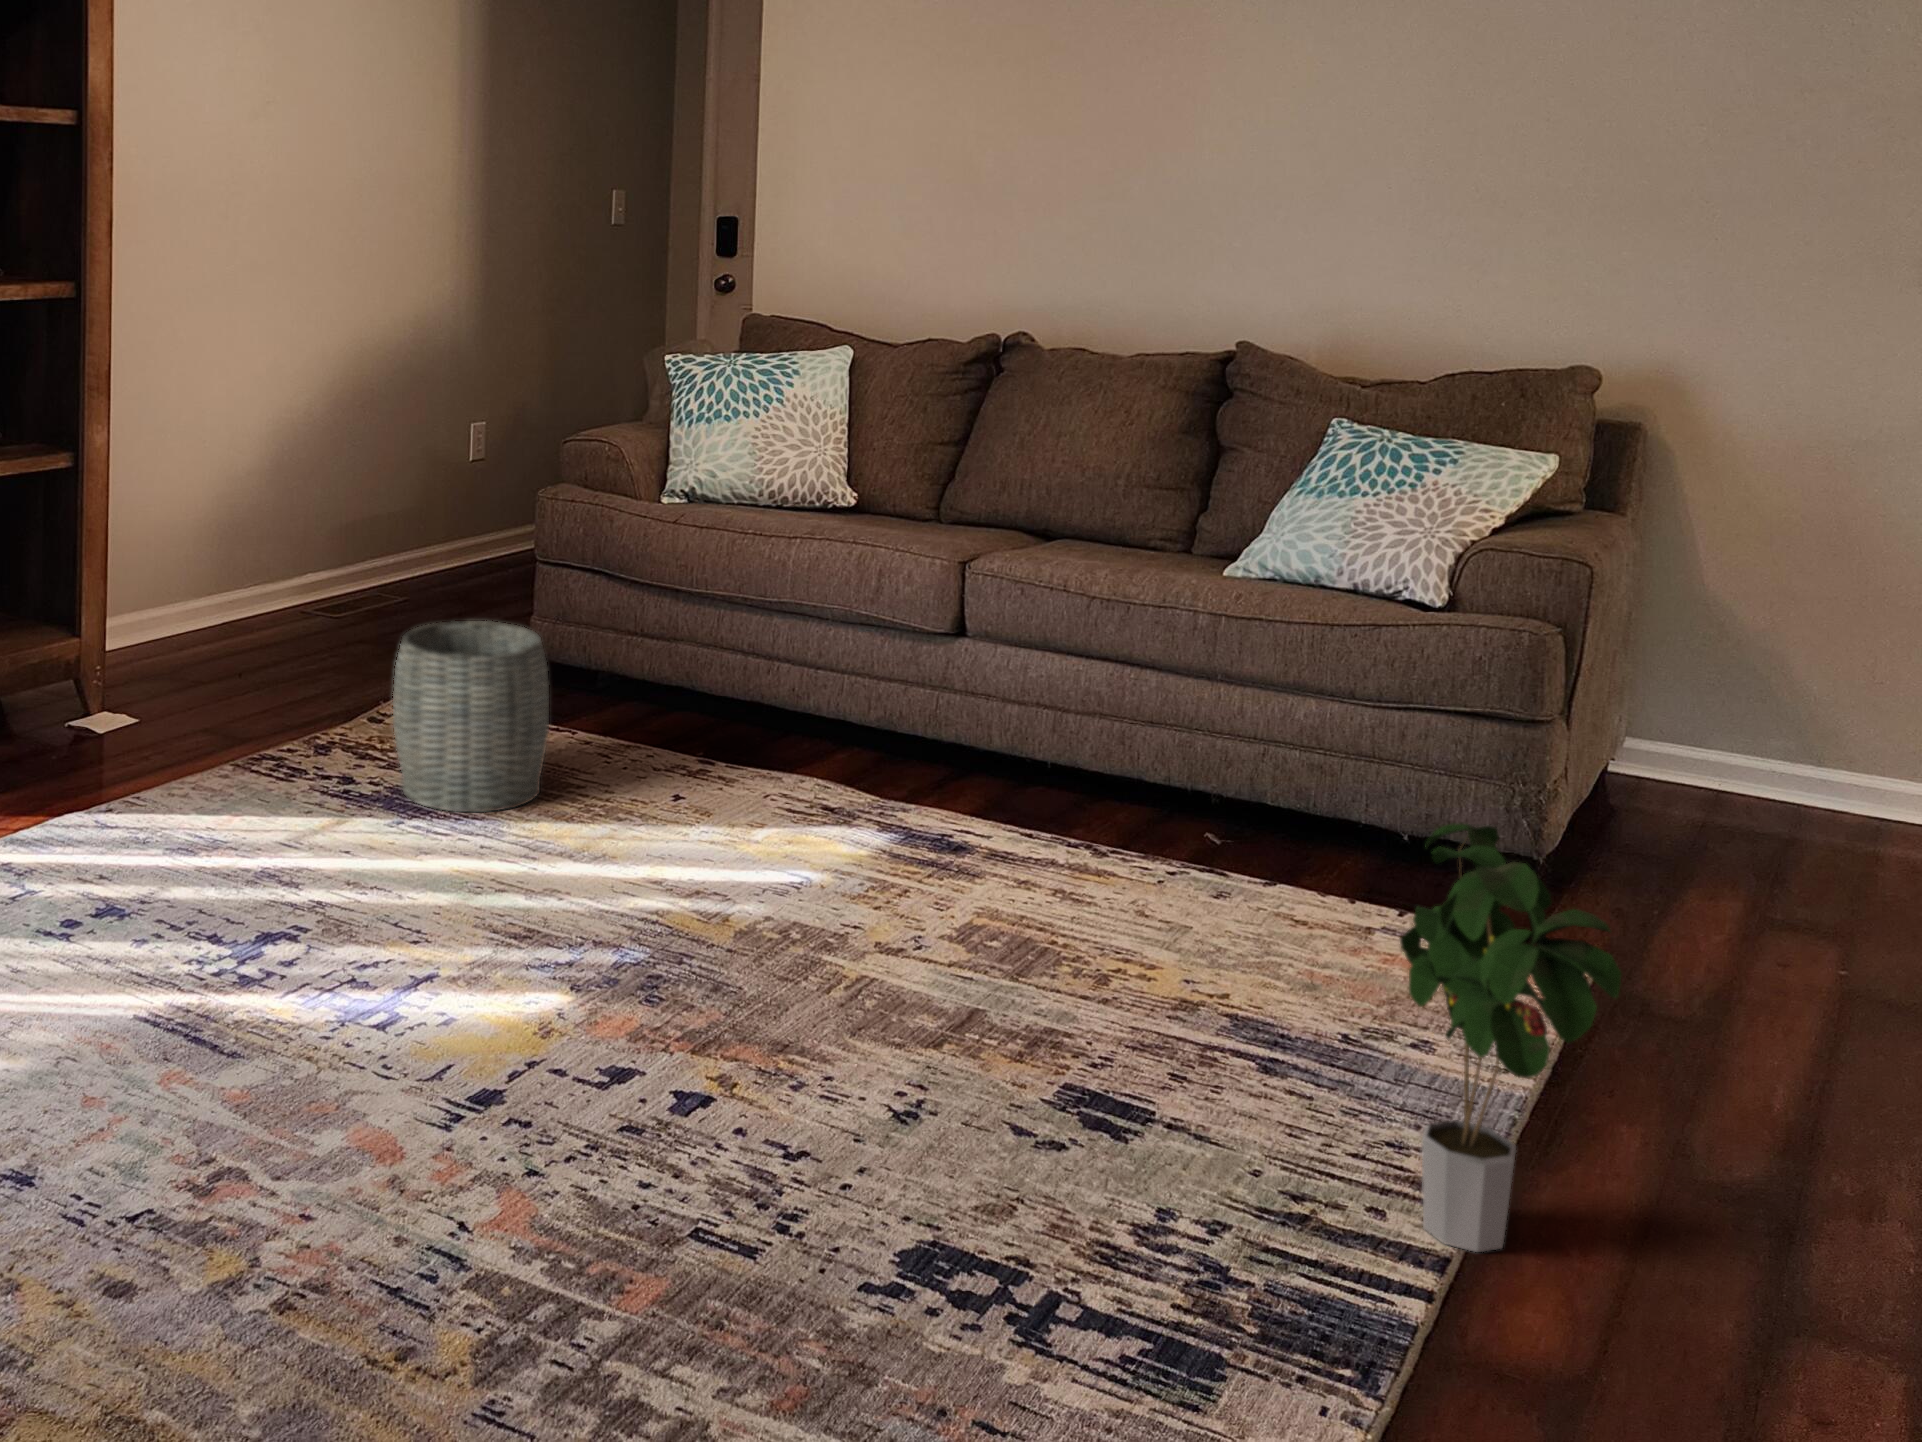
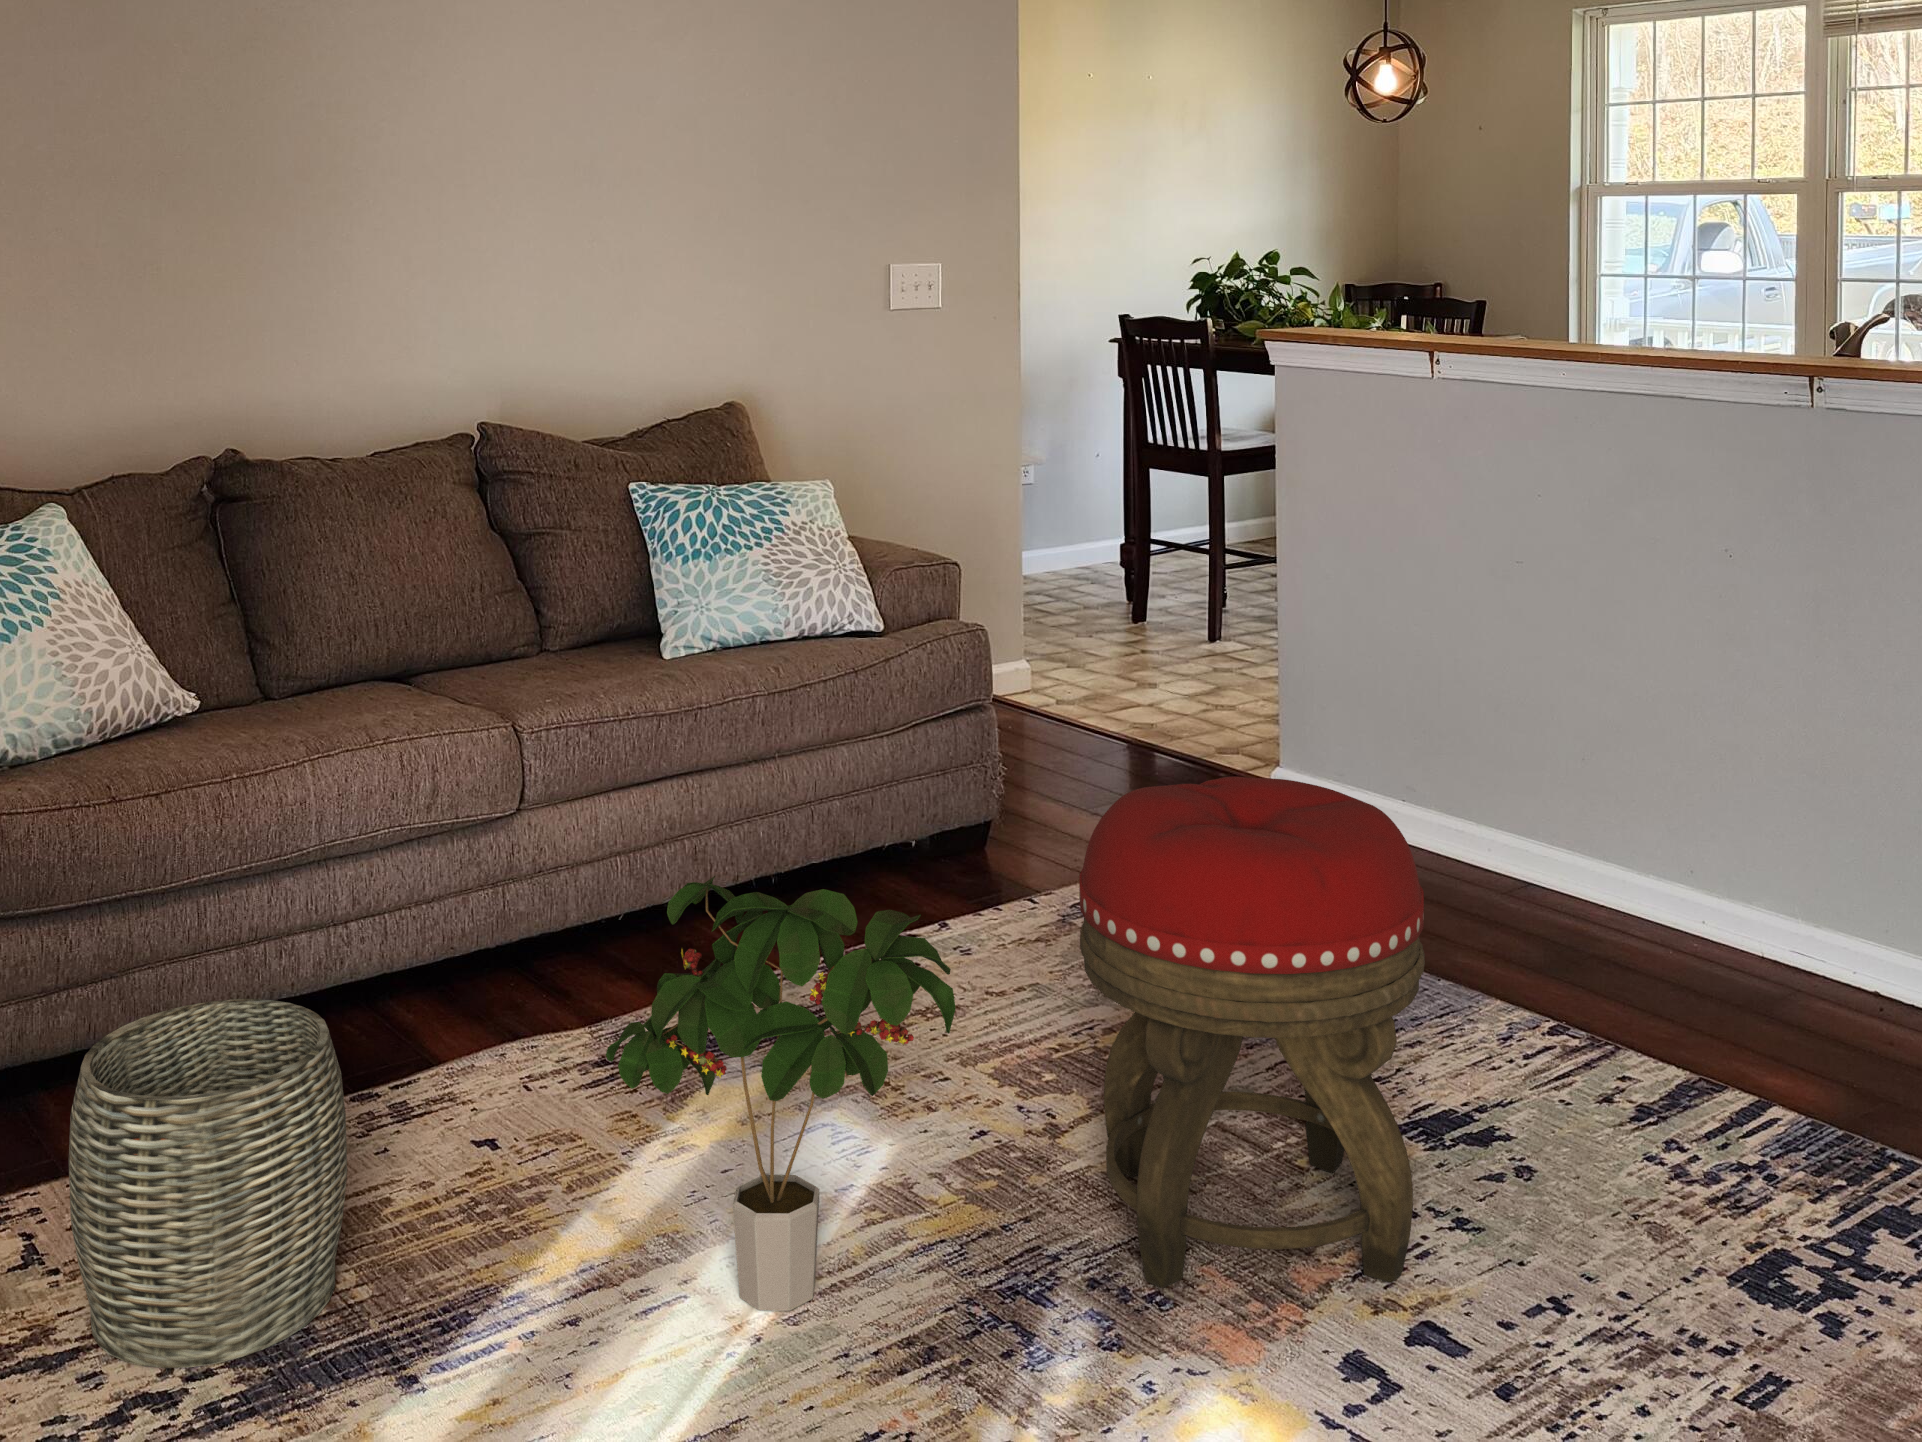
footstool: none [689,666,993,1113] -> present [1079,777,1425,1288]
potted plant: present [1400,824,1621,1252] -> present [606,876,956,1311]

